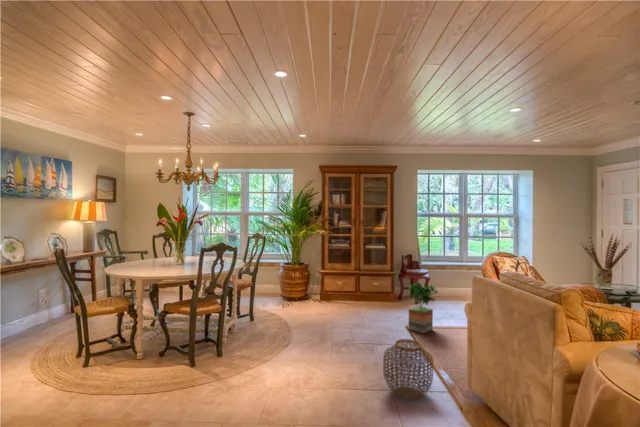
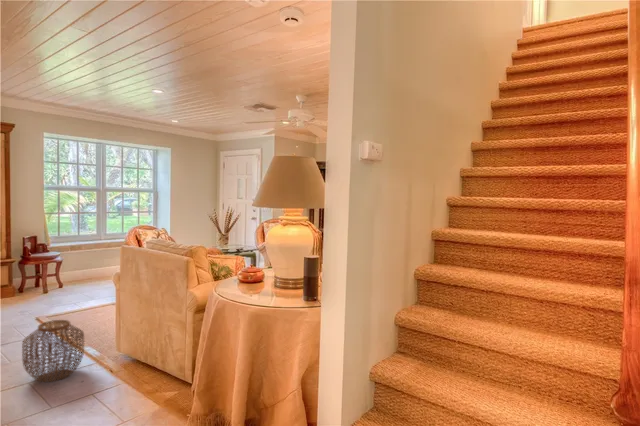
potted tree: present [408,283,438,333] -> none [39,265,80,320]

